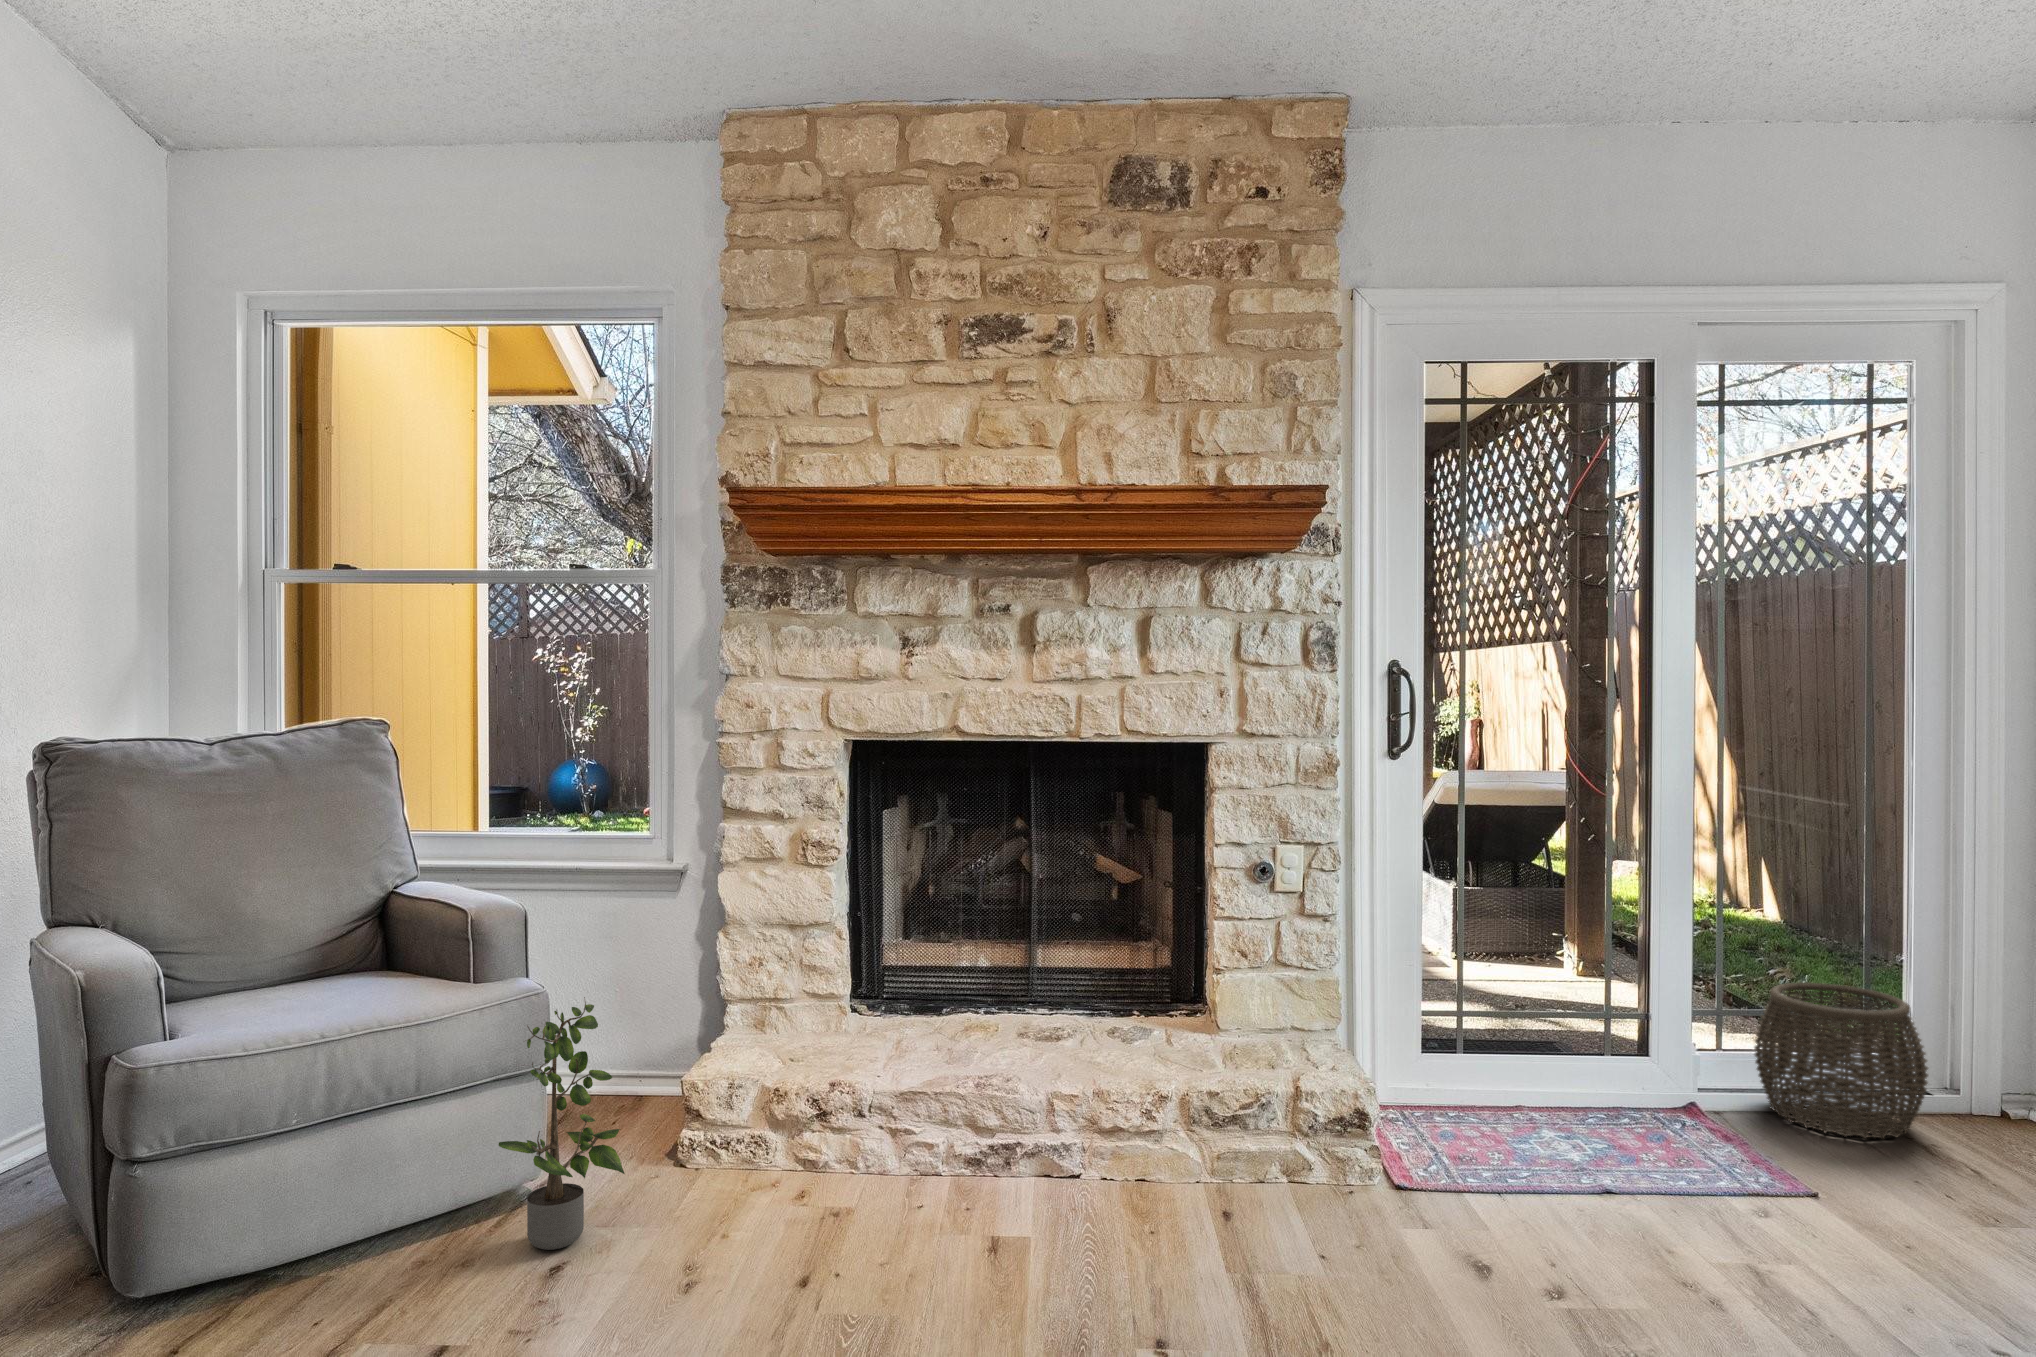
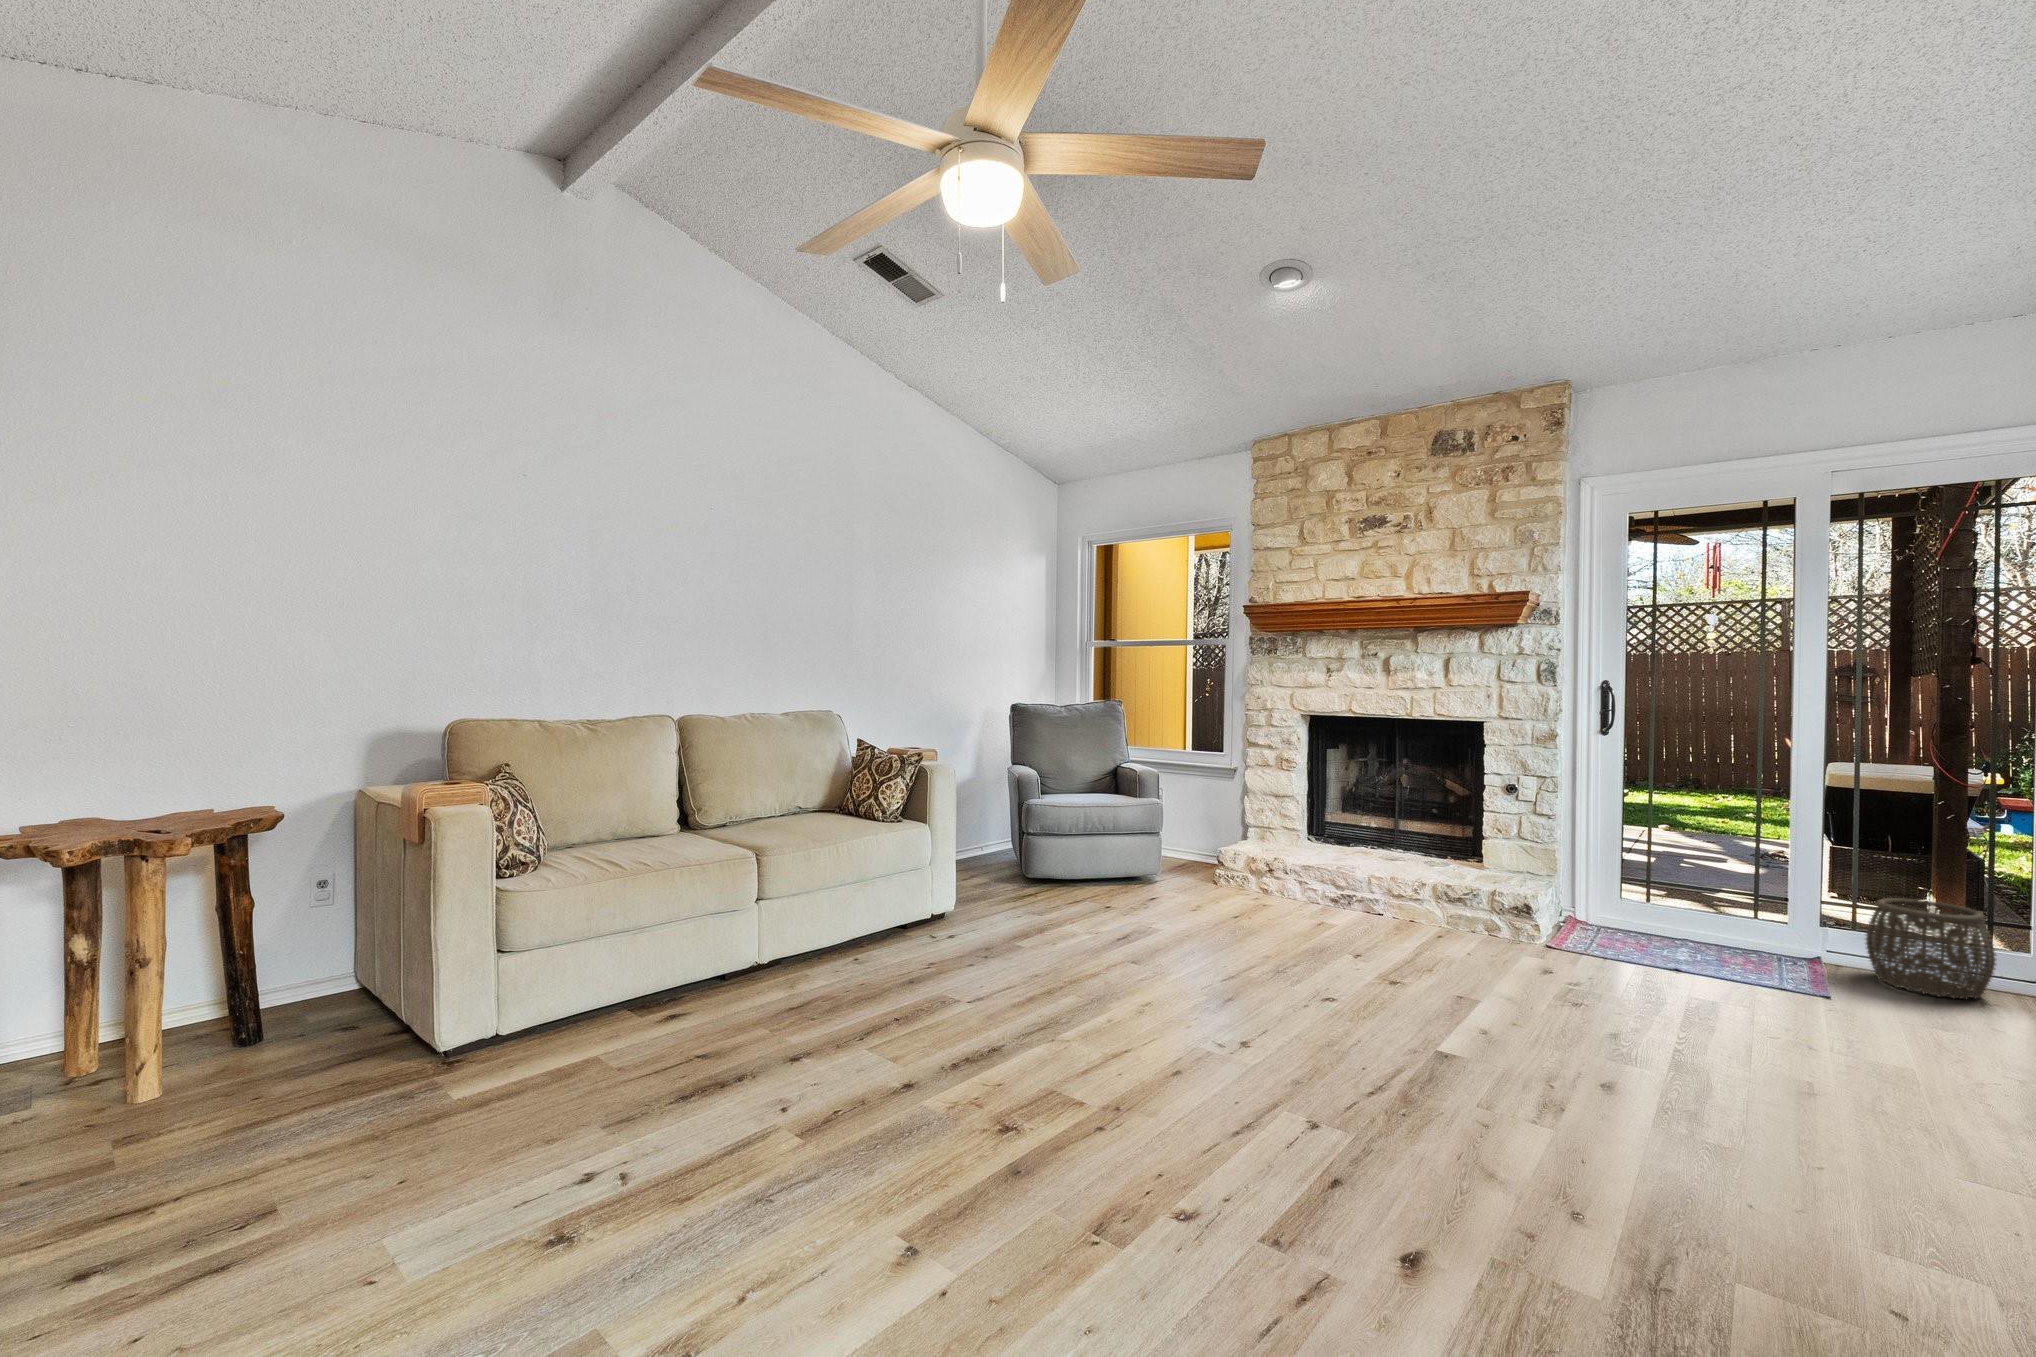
potted plant: present [499,997,625,1250] -> none [1142,804,1190,894]

